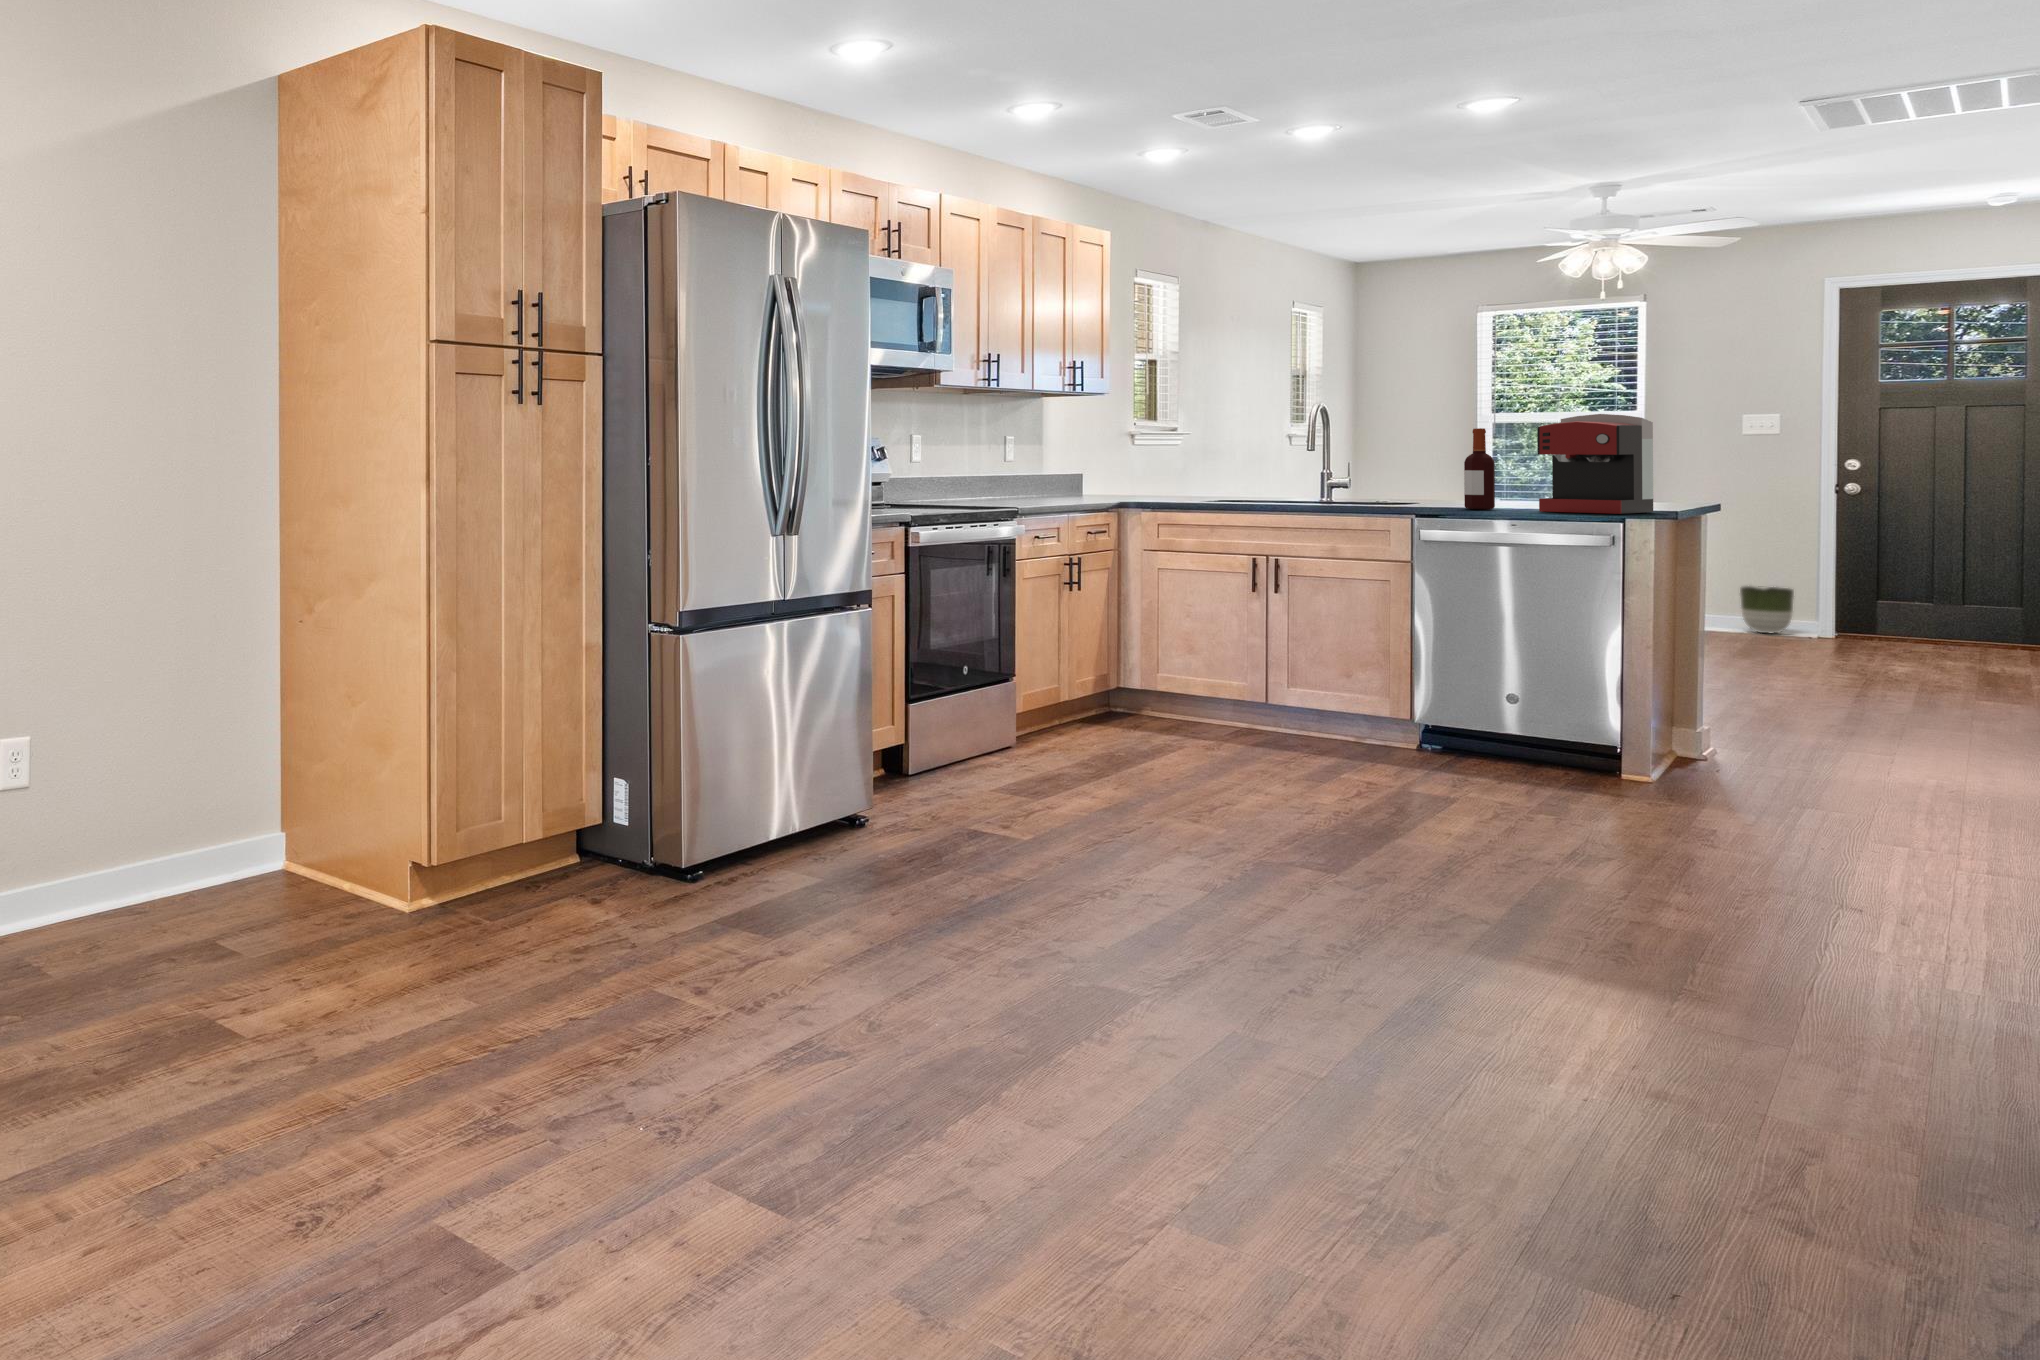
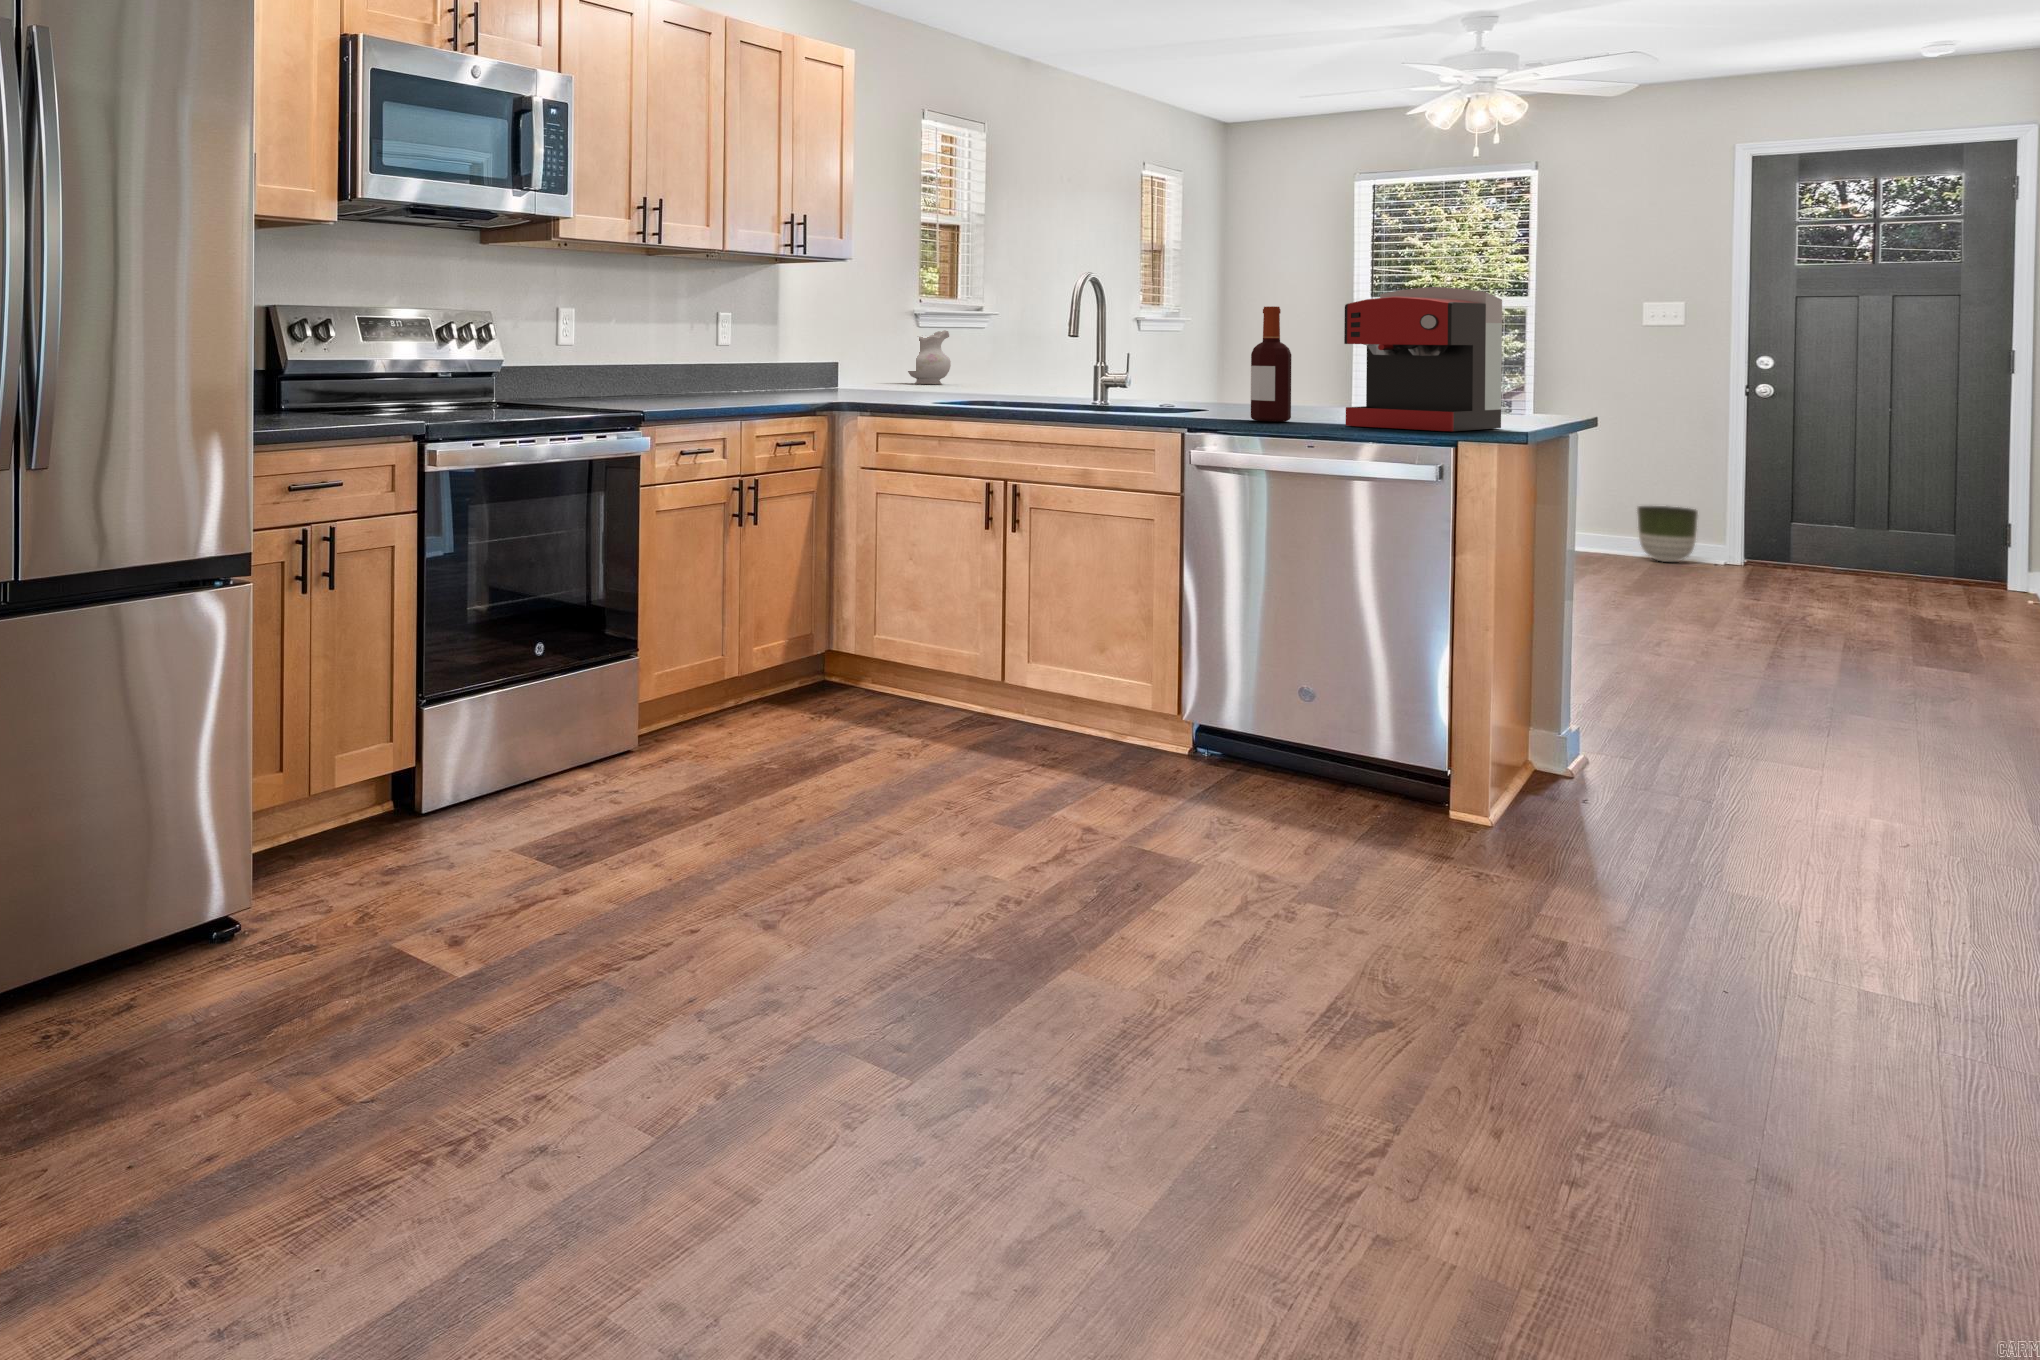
ceramic pitcher: none [1122,444,1163,489] -> present [908,330,951,384]

